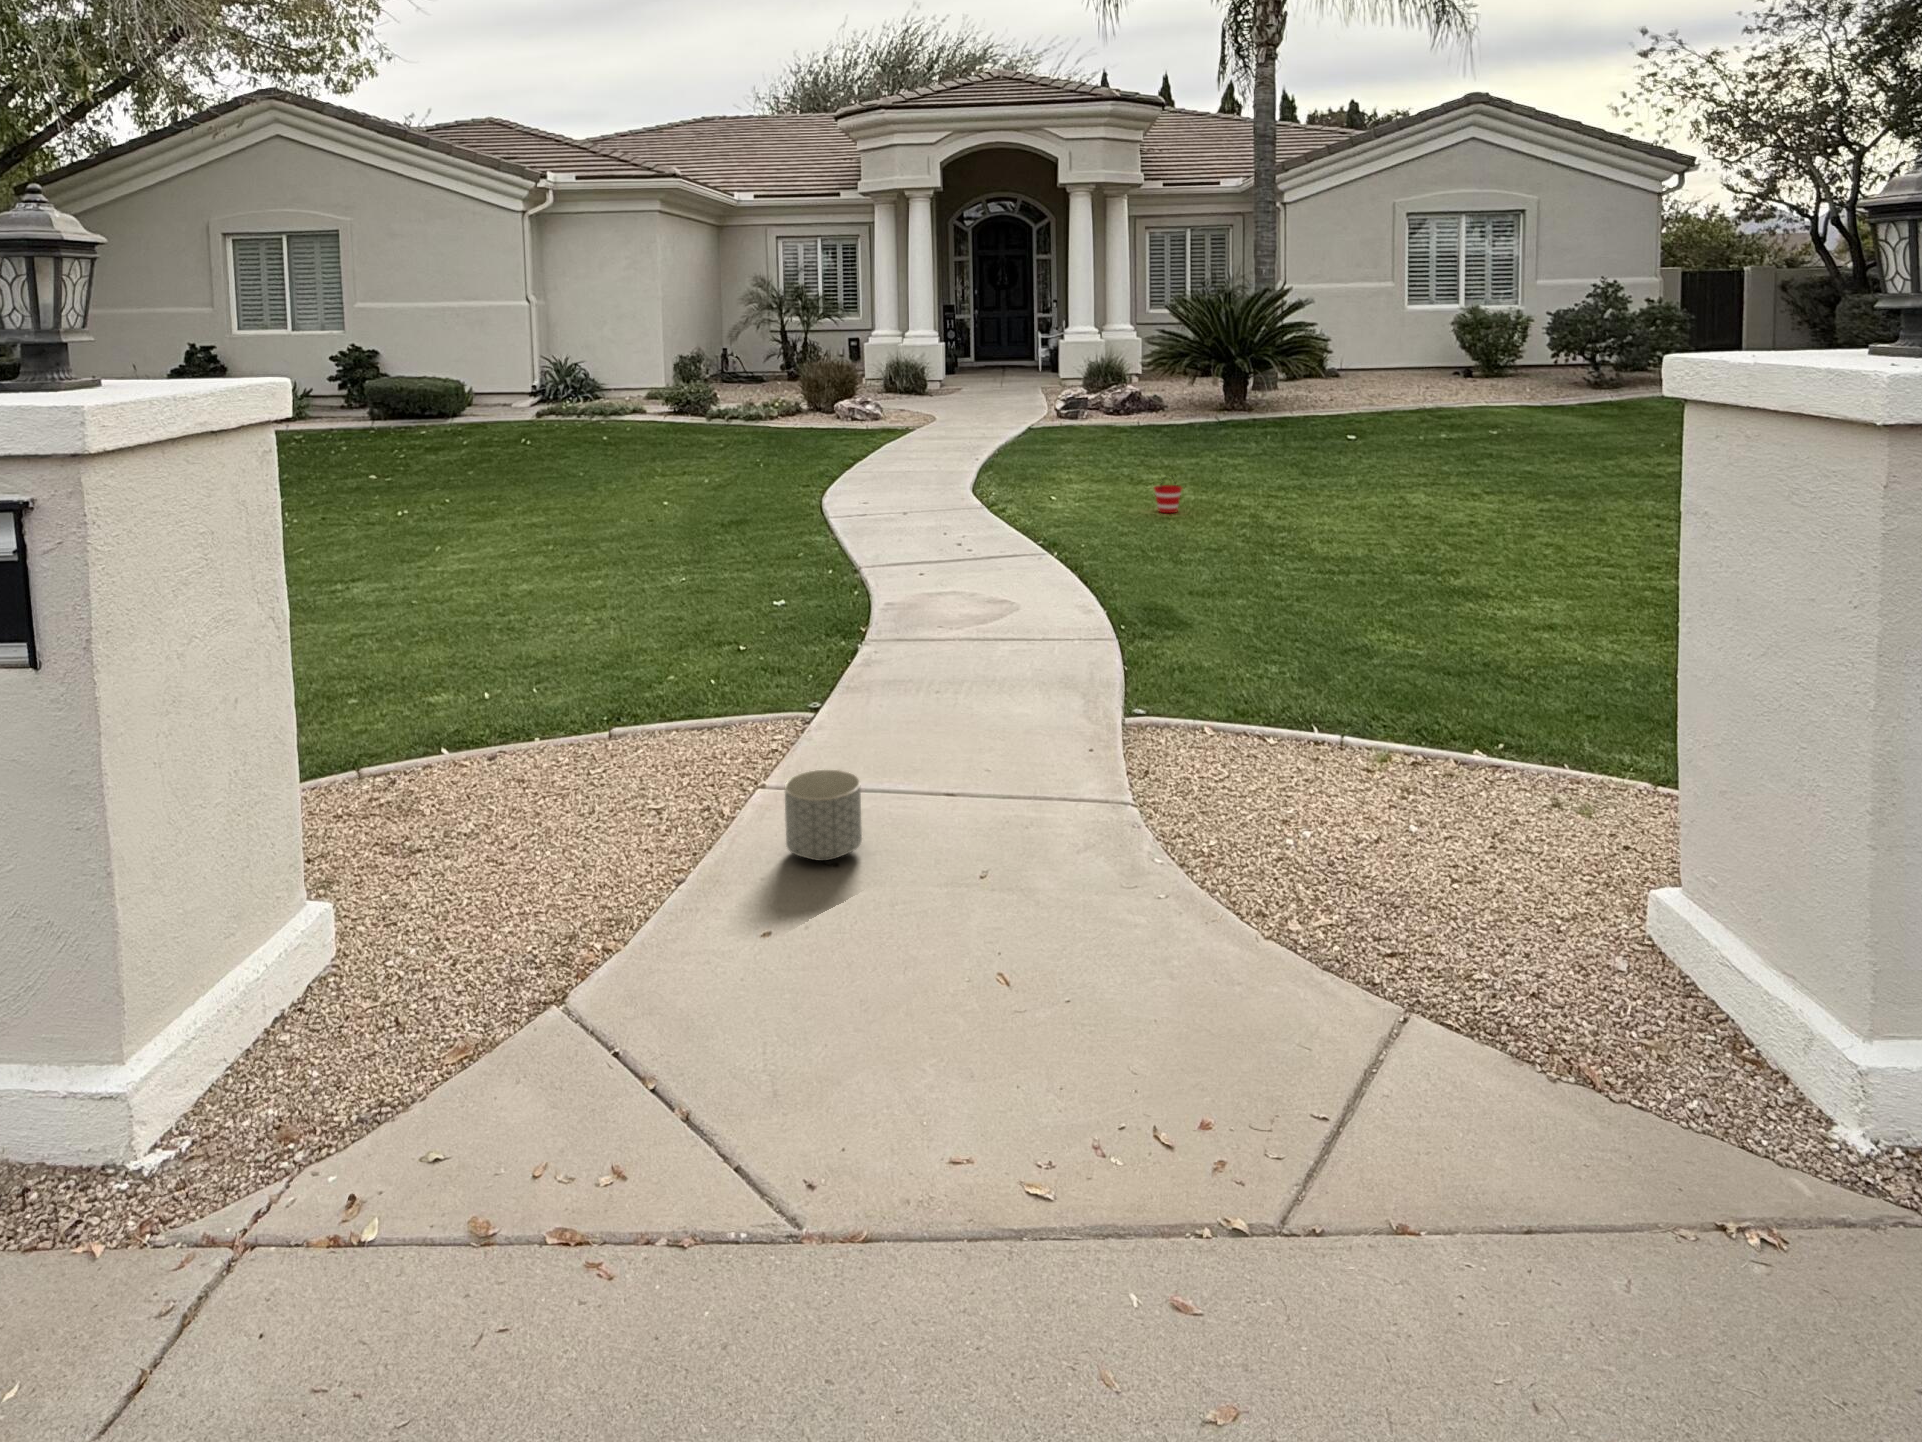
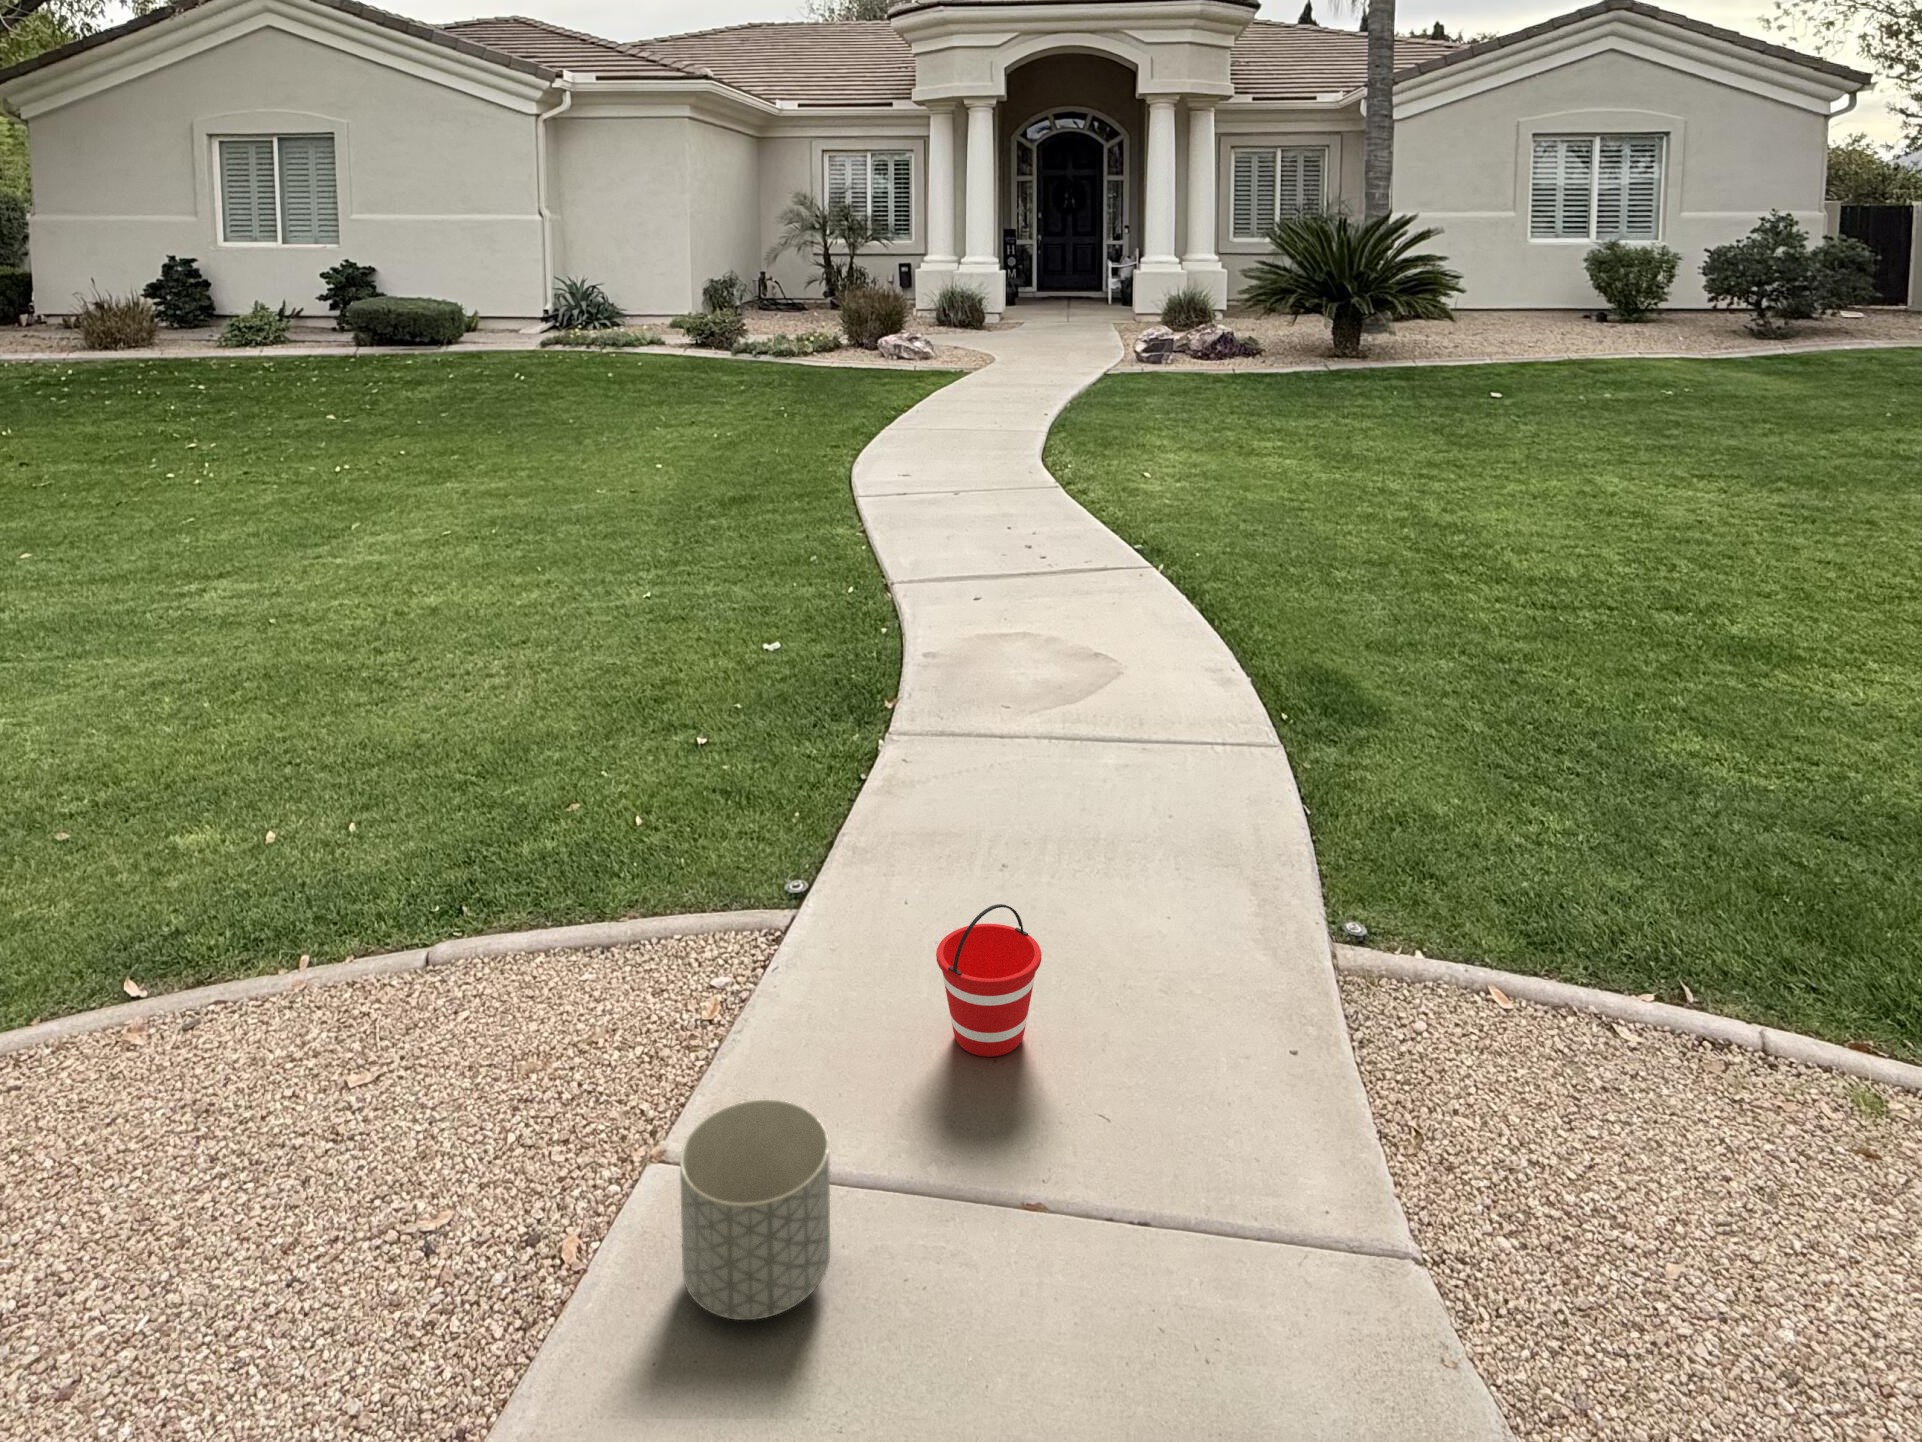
bucket: present [1154,485,1182,513] -> present [936,904,1042,1057]

